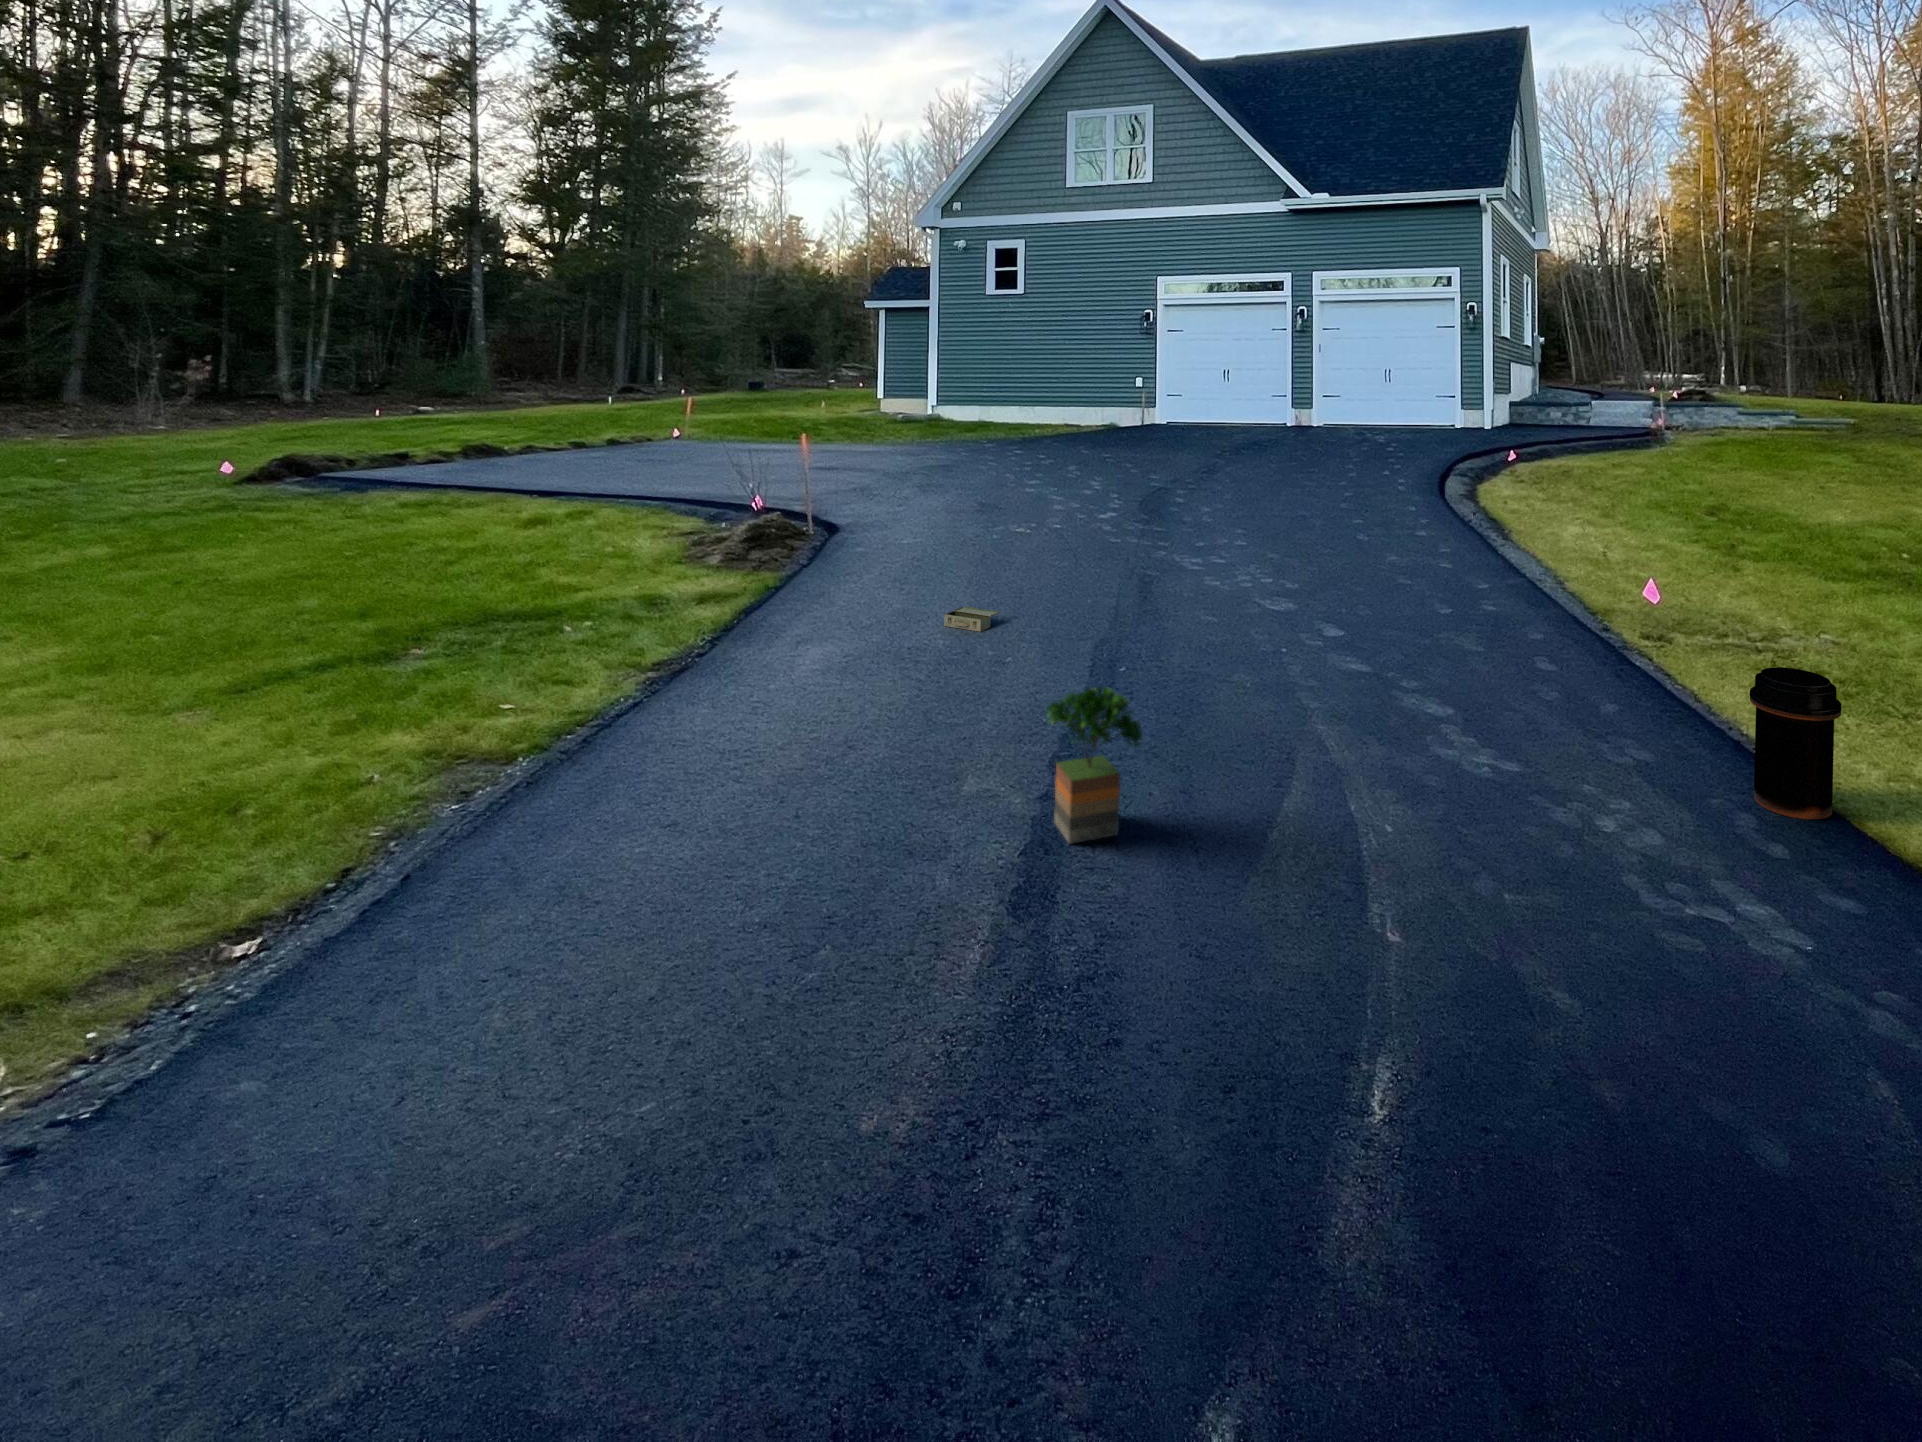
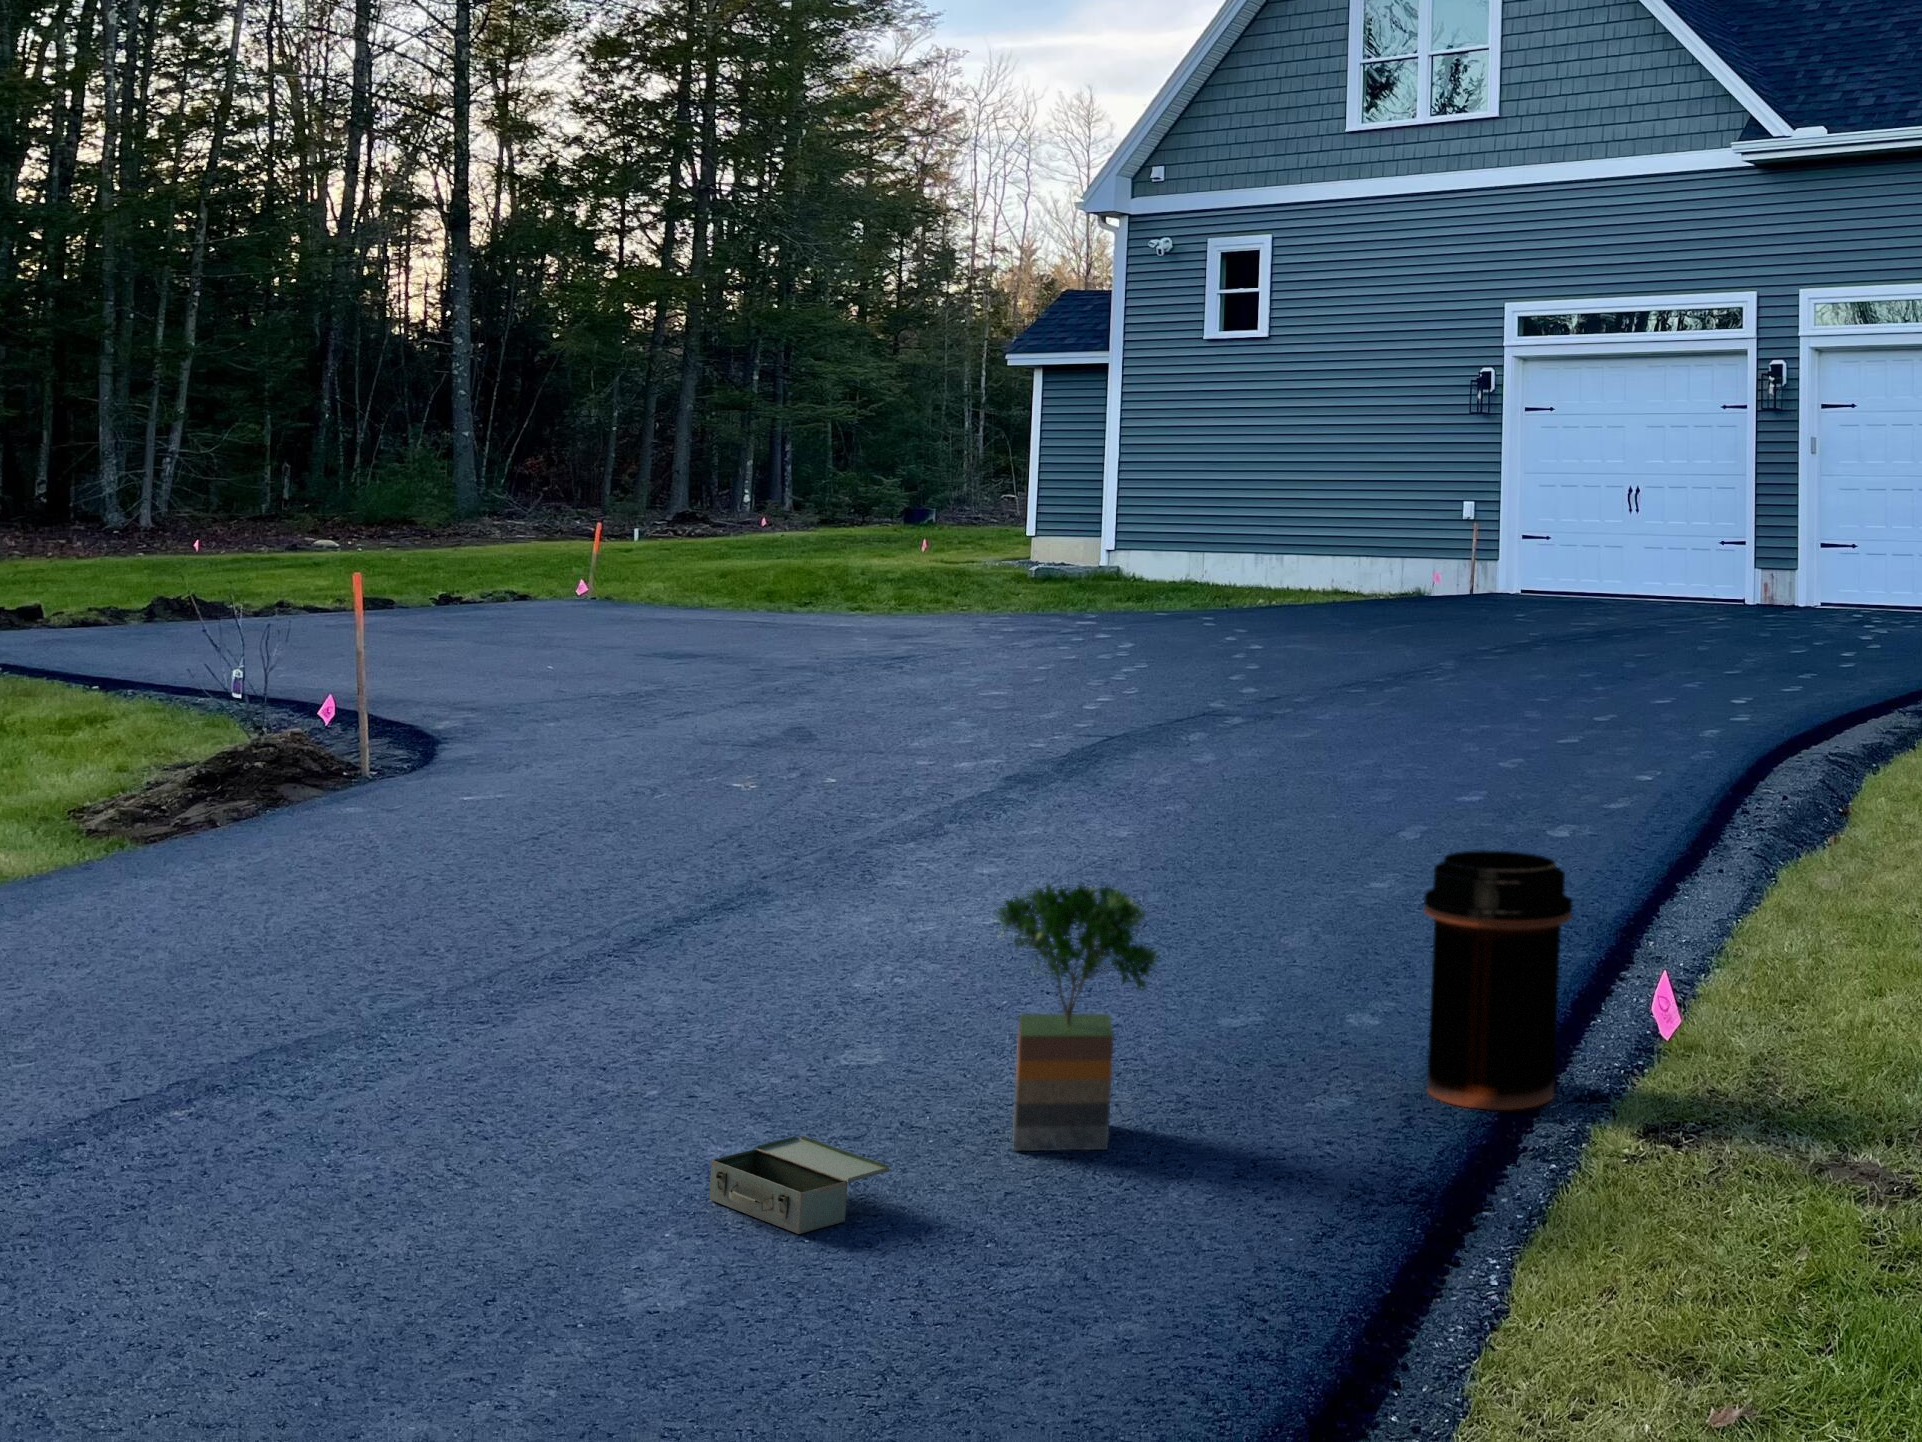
toolbox: present [944,607,999,632] -> present [709,1136,890,1234]
potted tree: present [1046,687,1143,844] -> present [994,884,1158,1151]

